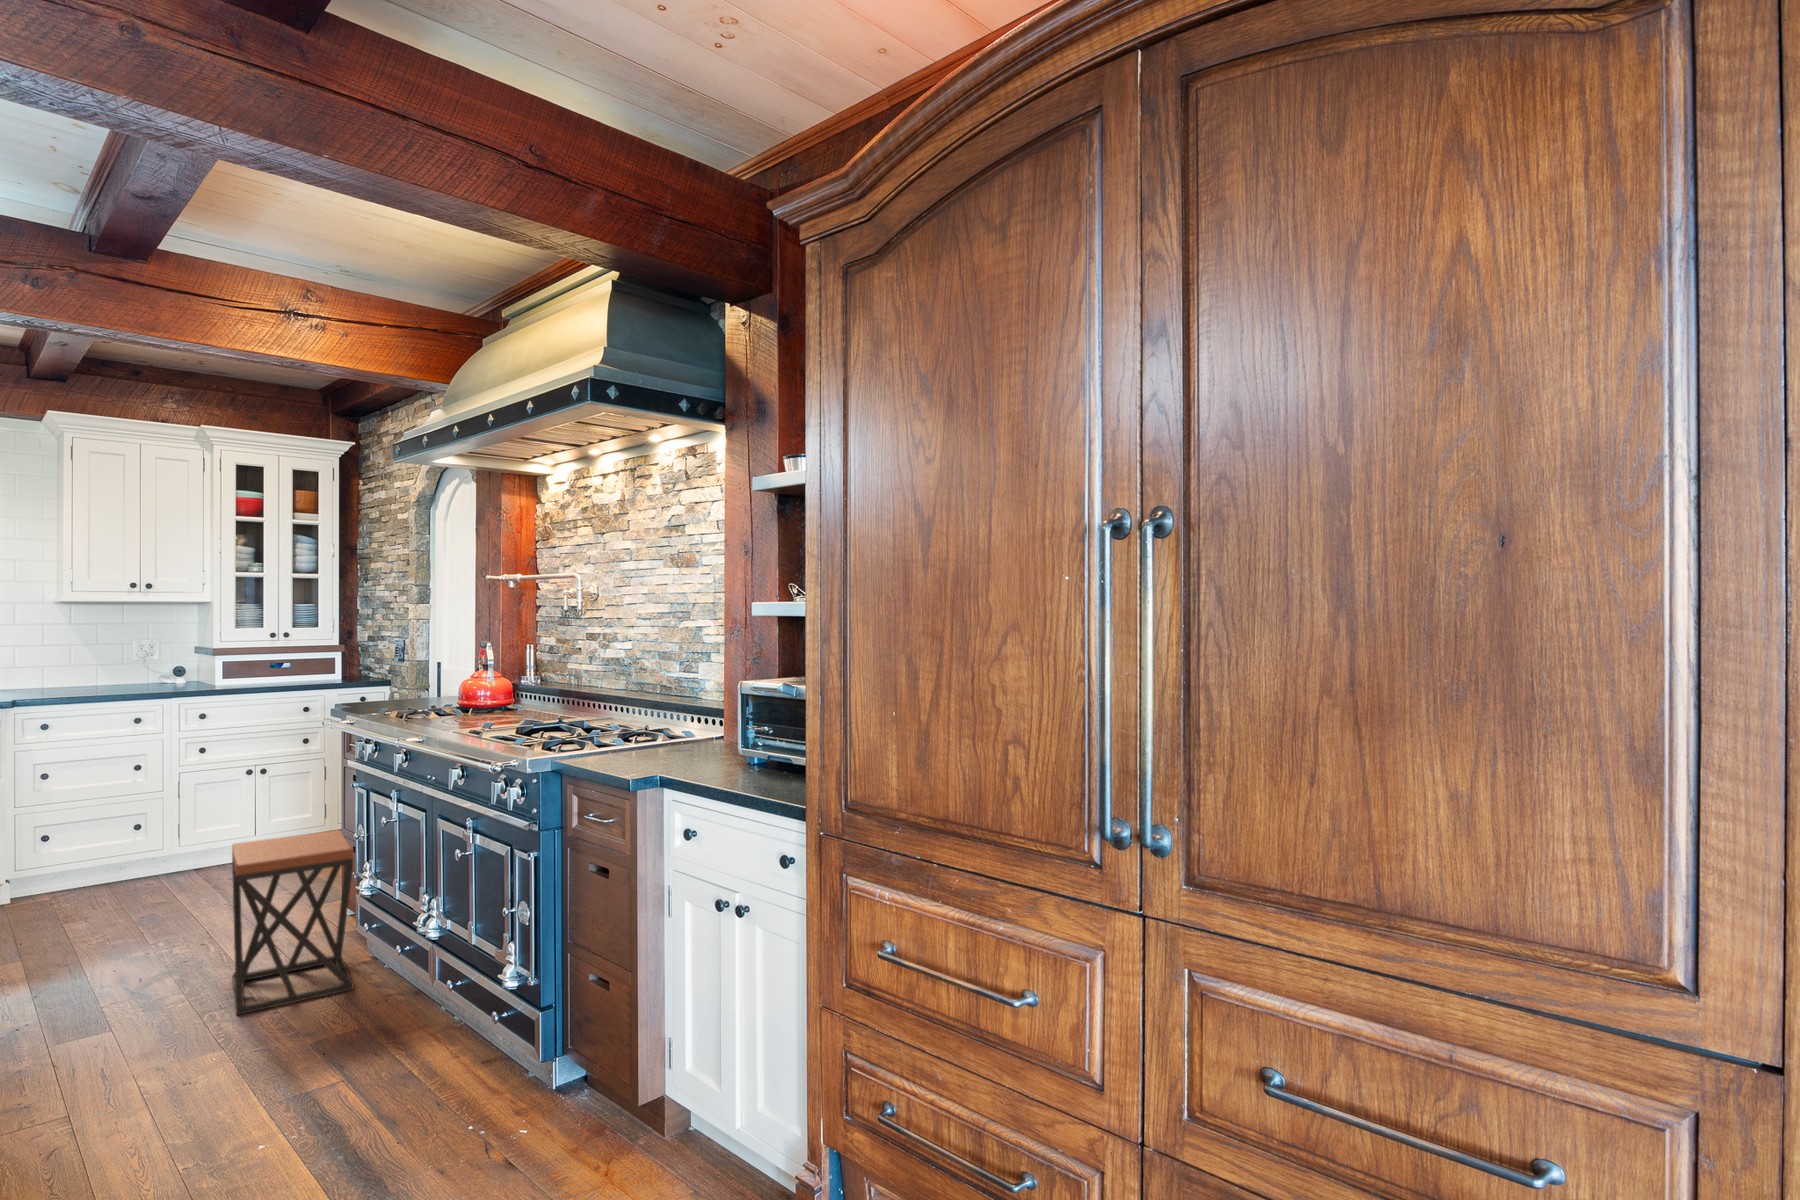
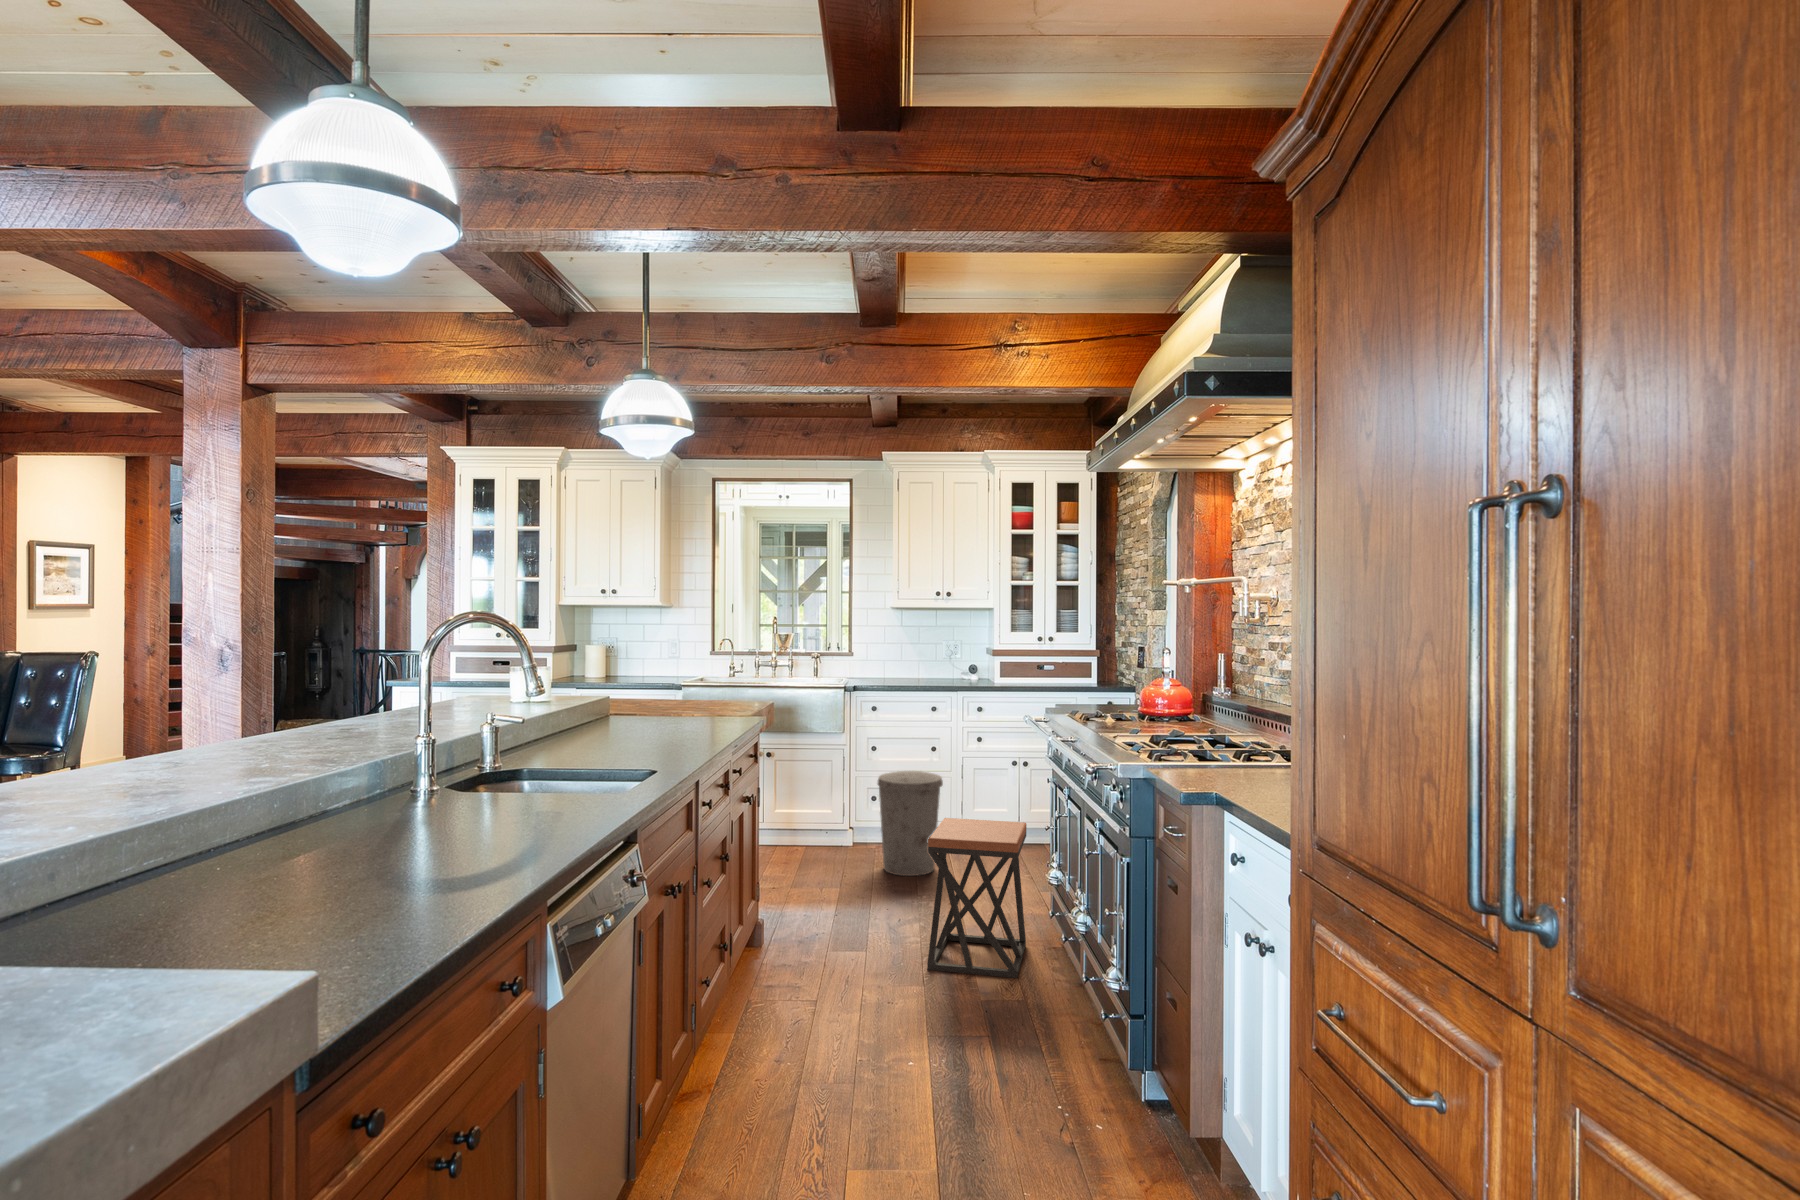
trash can: none [64,806,170,940] -> present [878,771,943,876]

